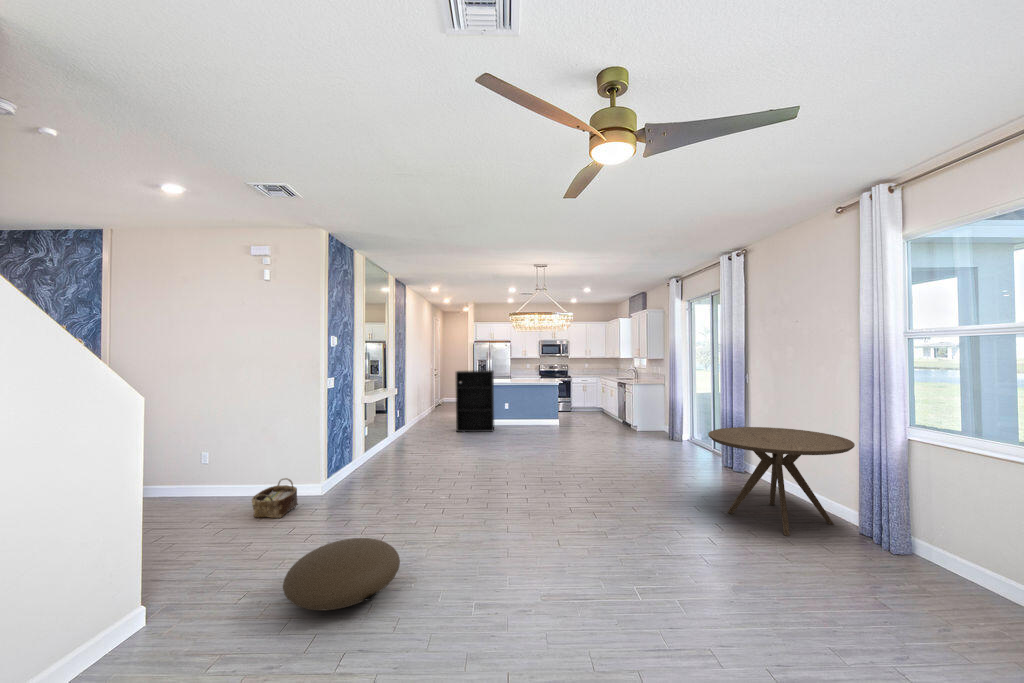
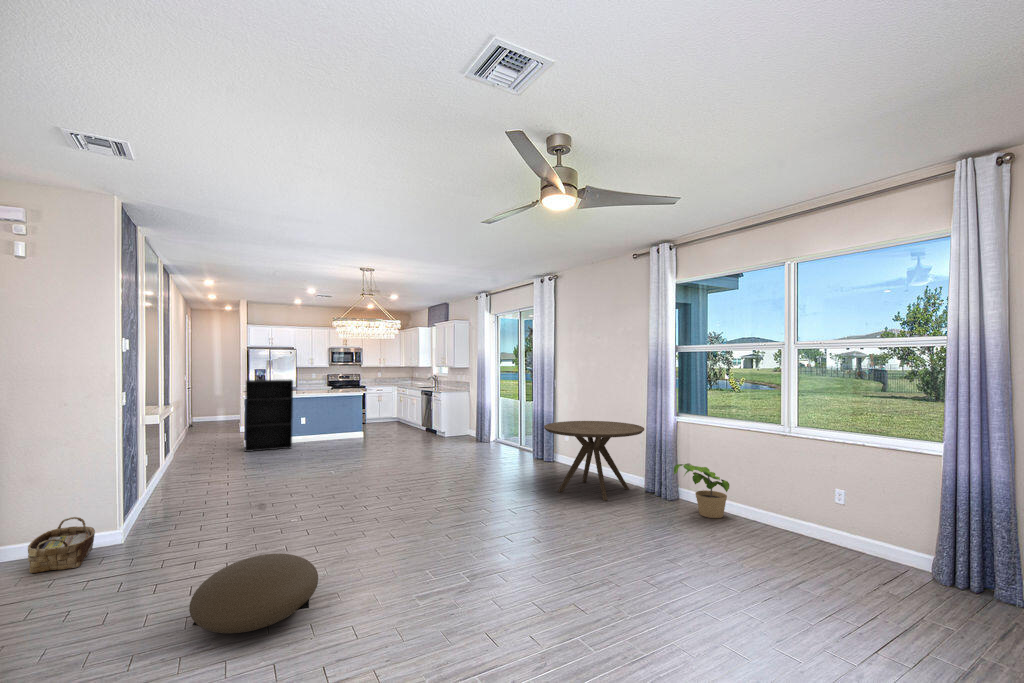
potted plant: none [883,505,997,598] -> present [674,463,730,518]

